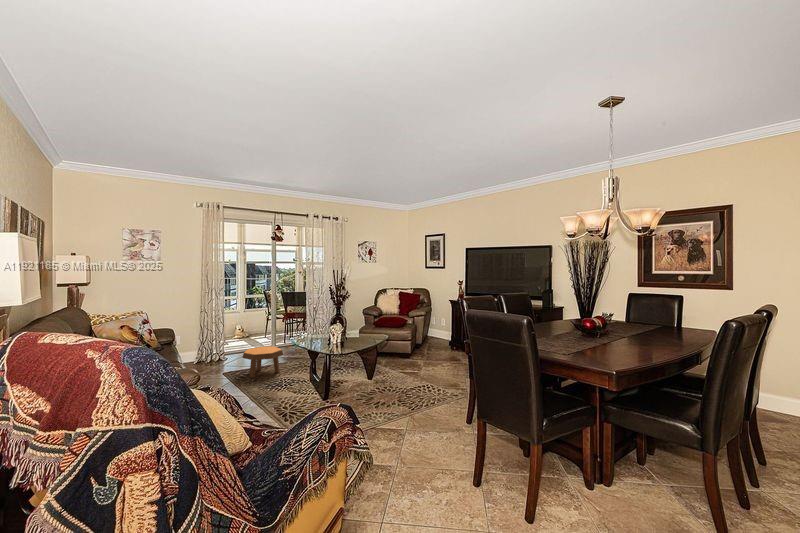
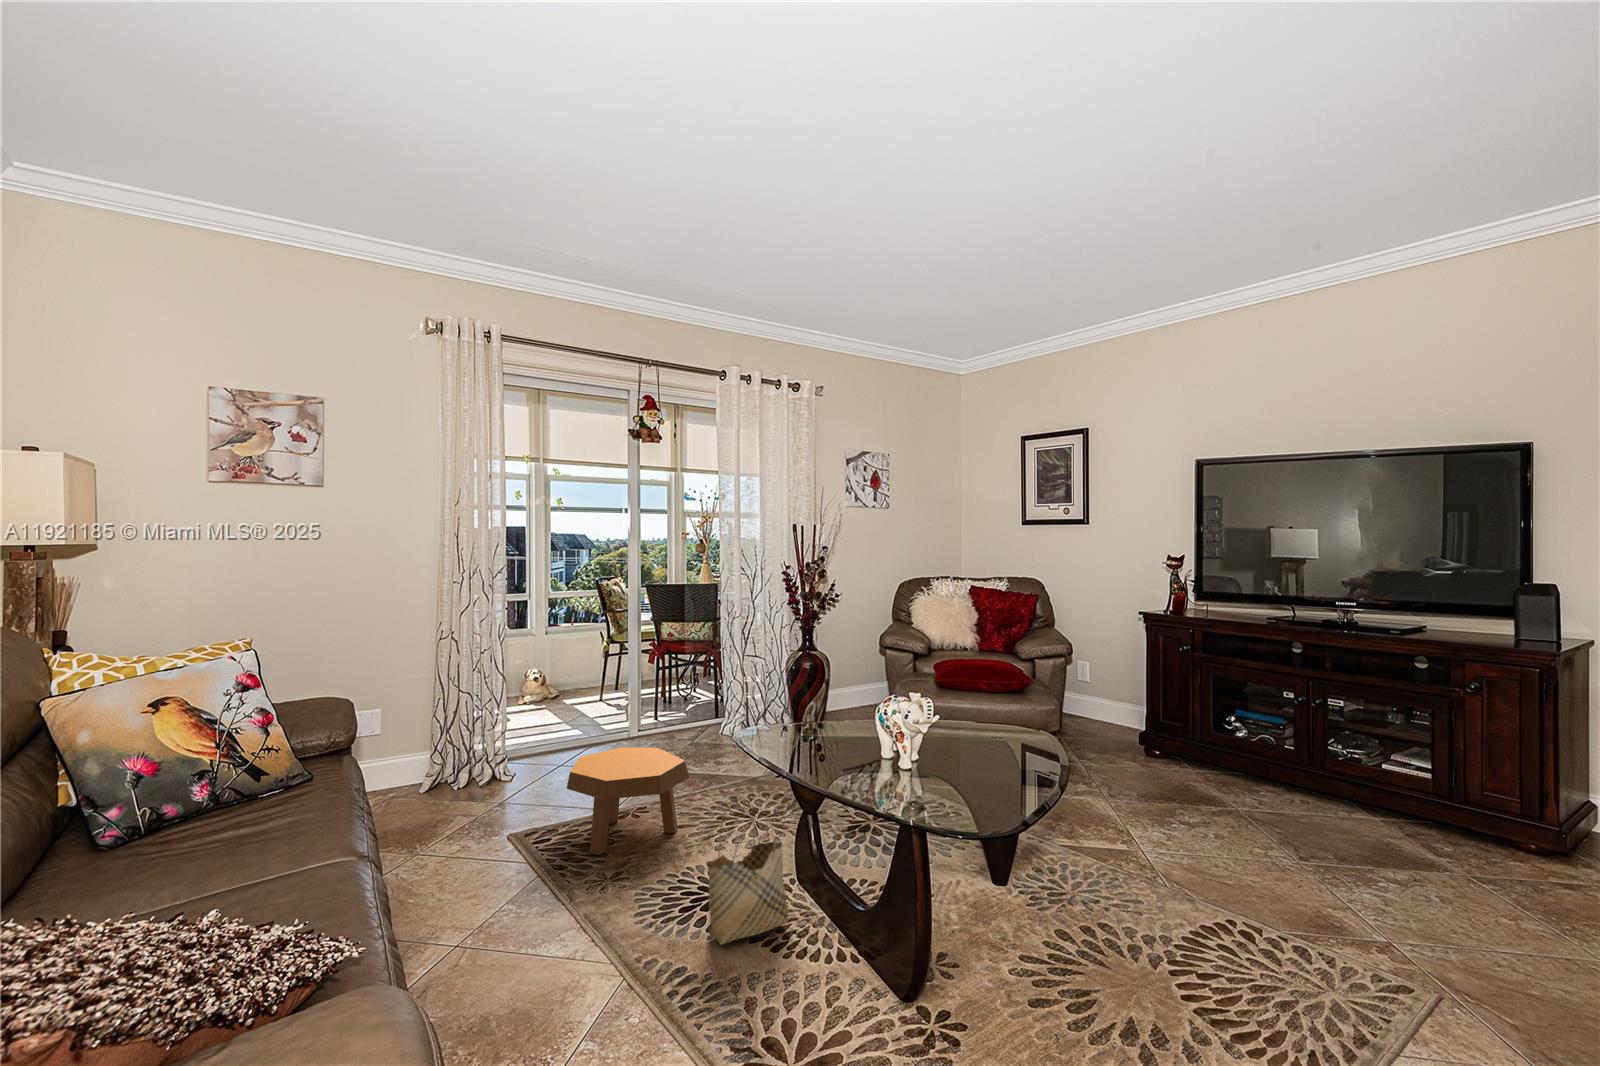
woven basket: none [278,357,303,395] -> present [707,804,788,945]

